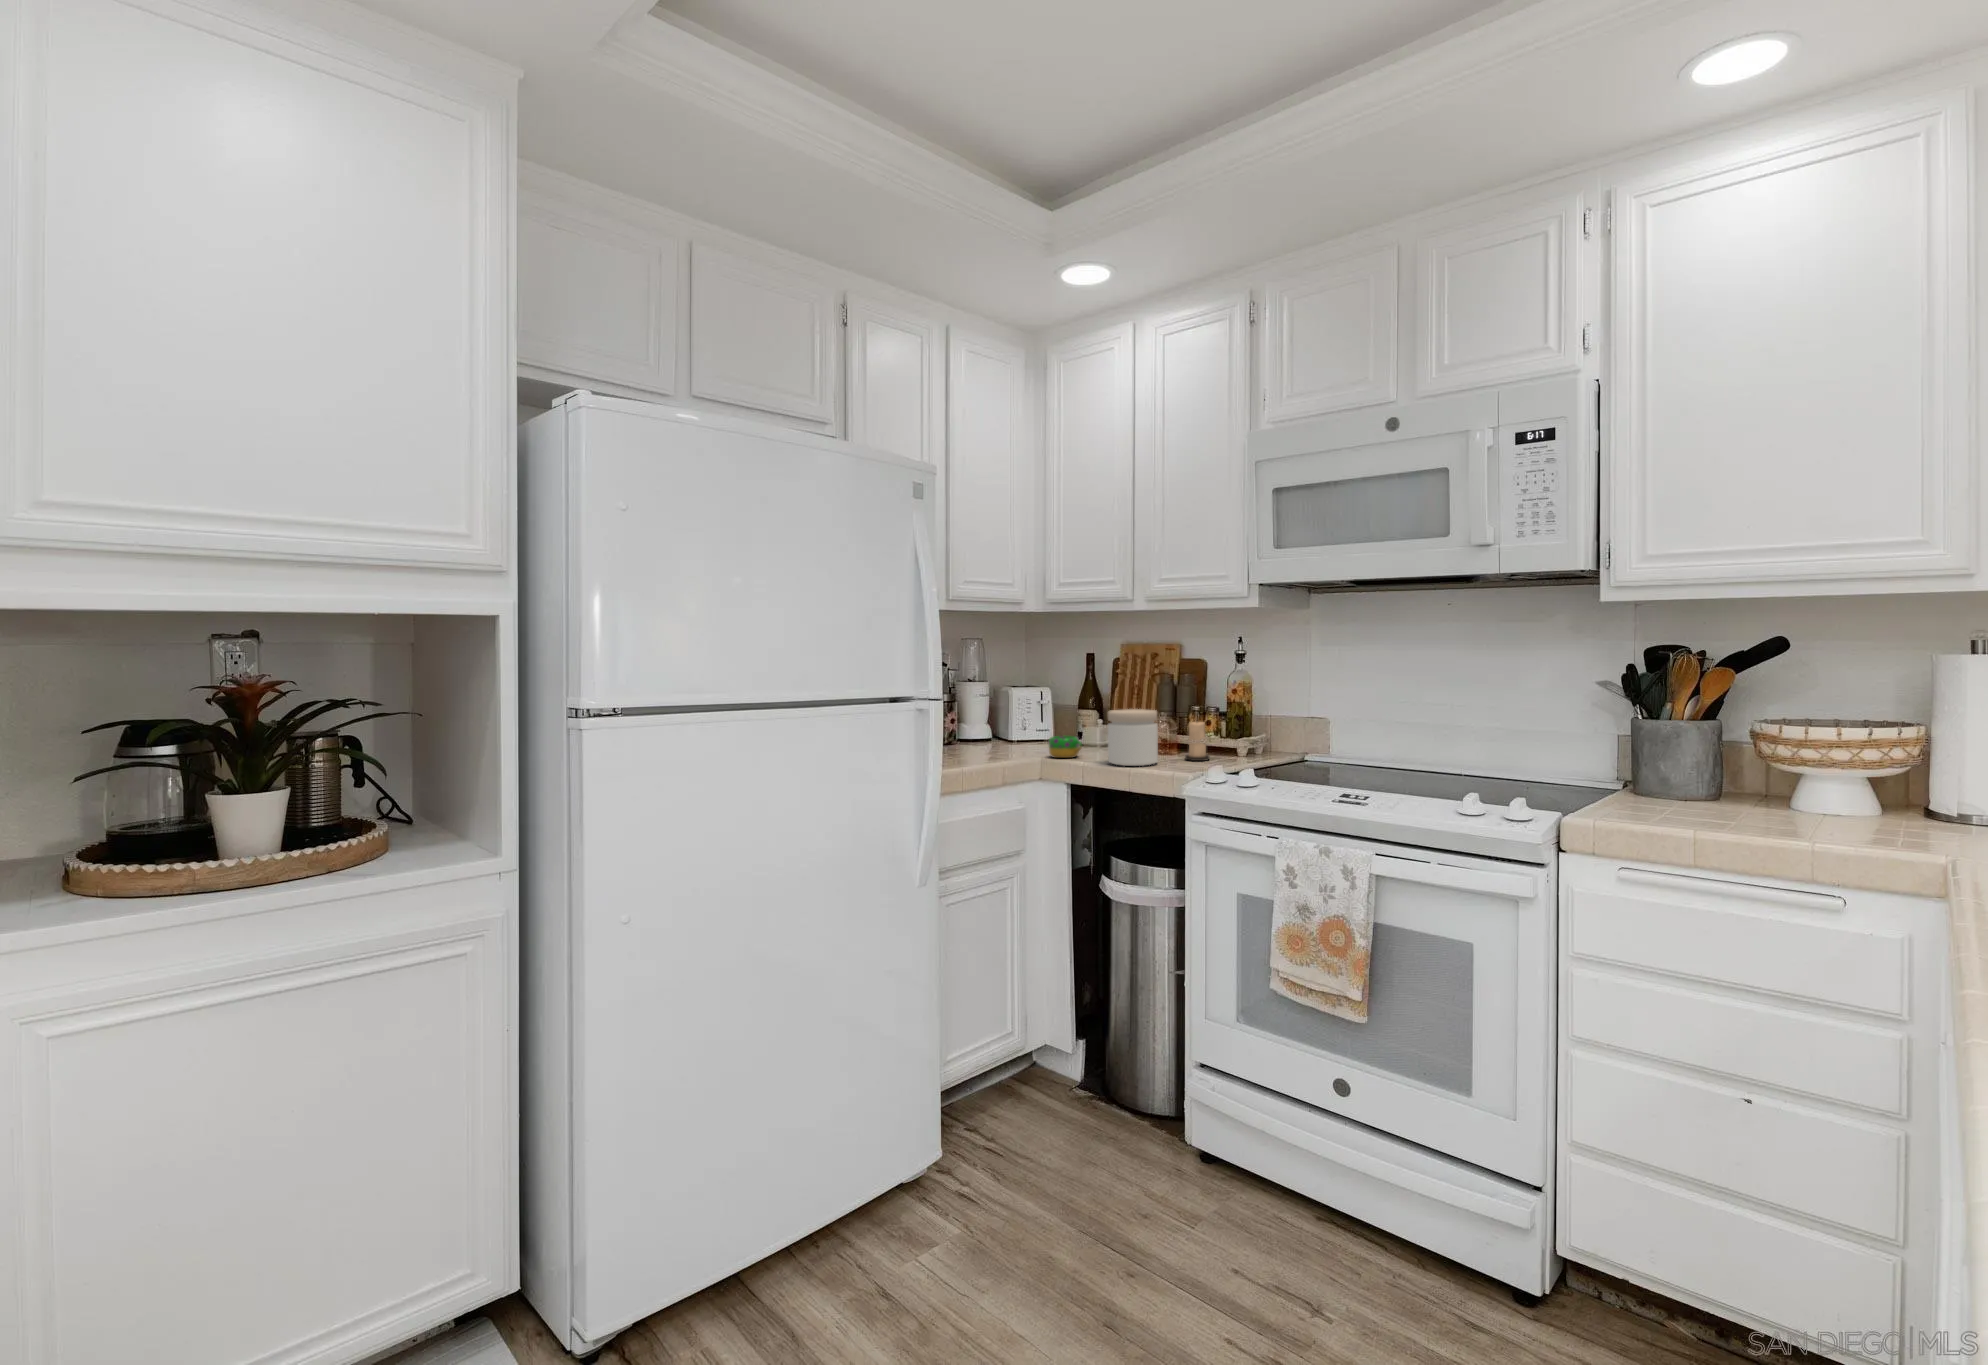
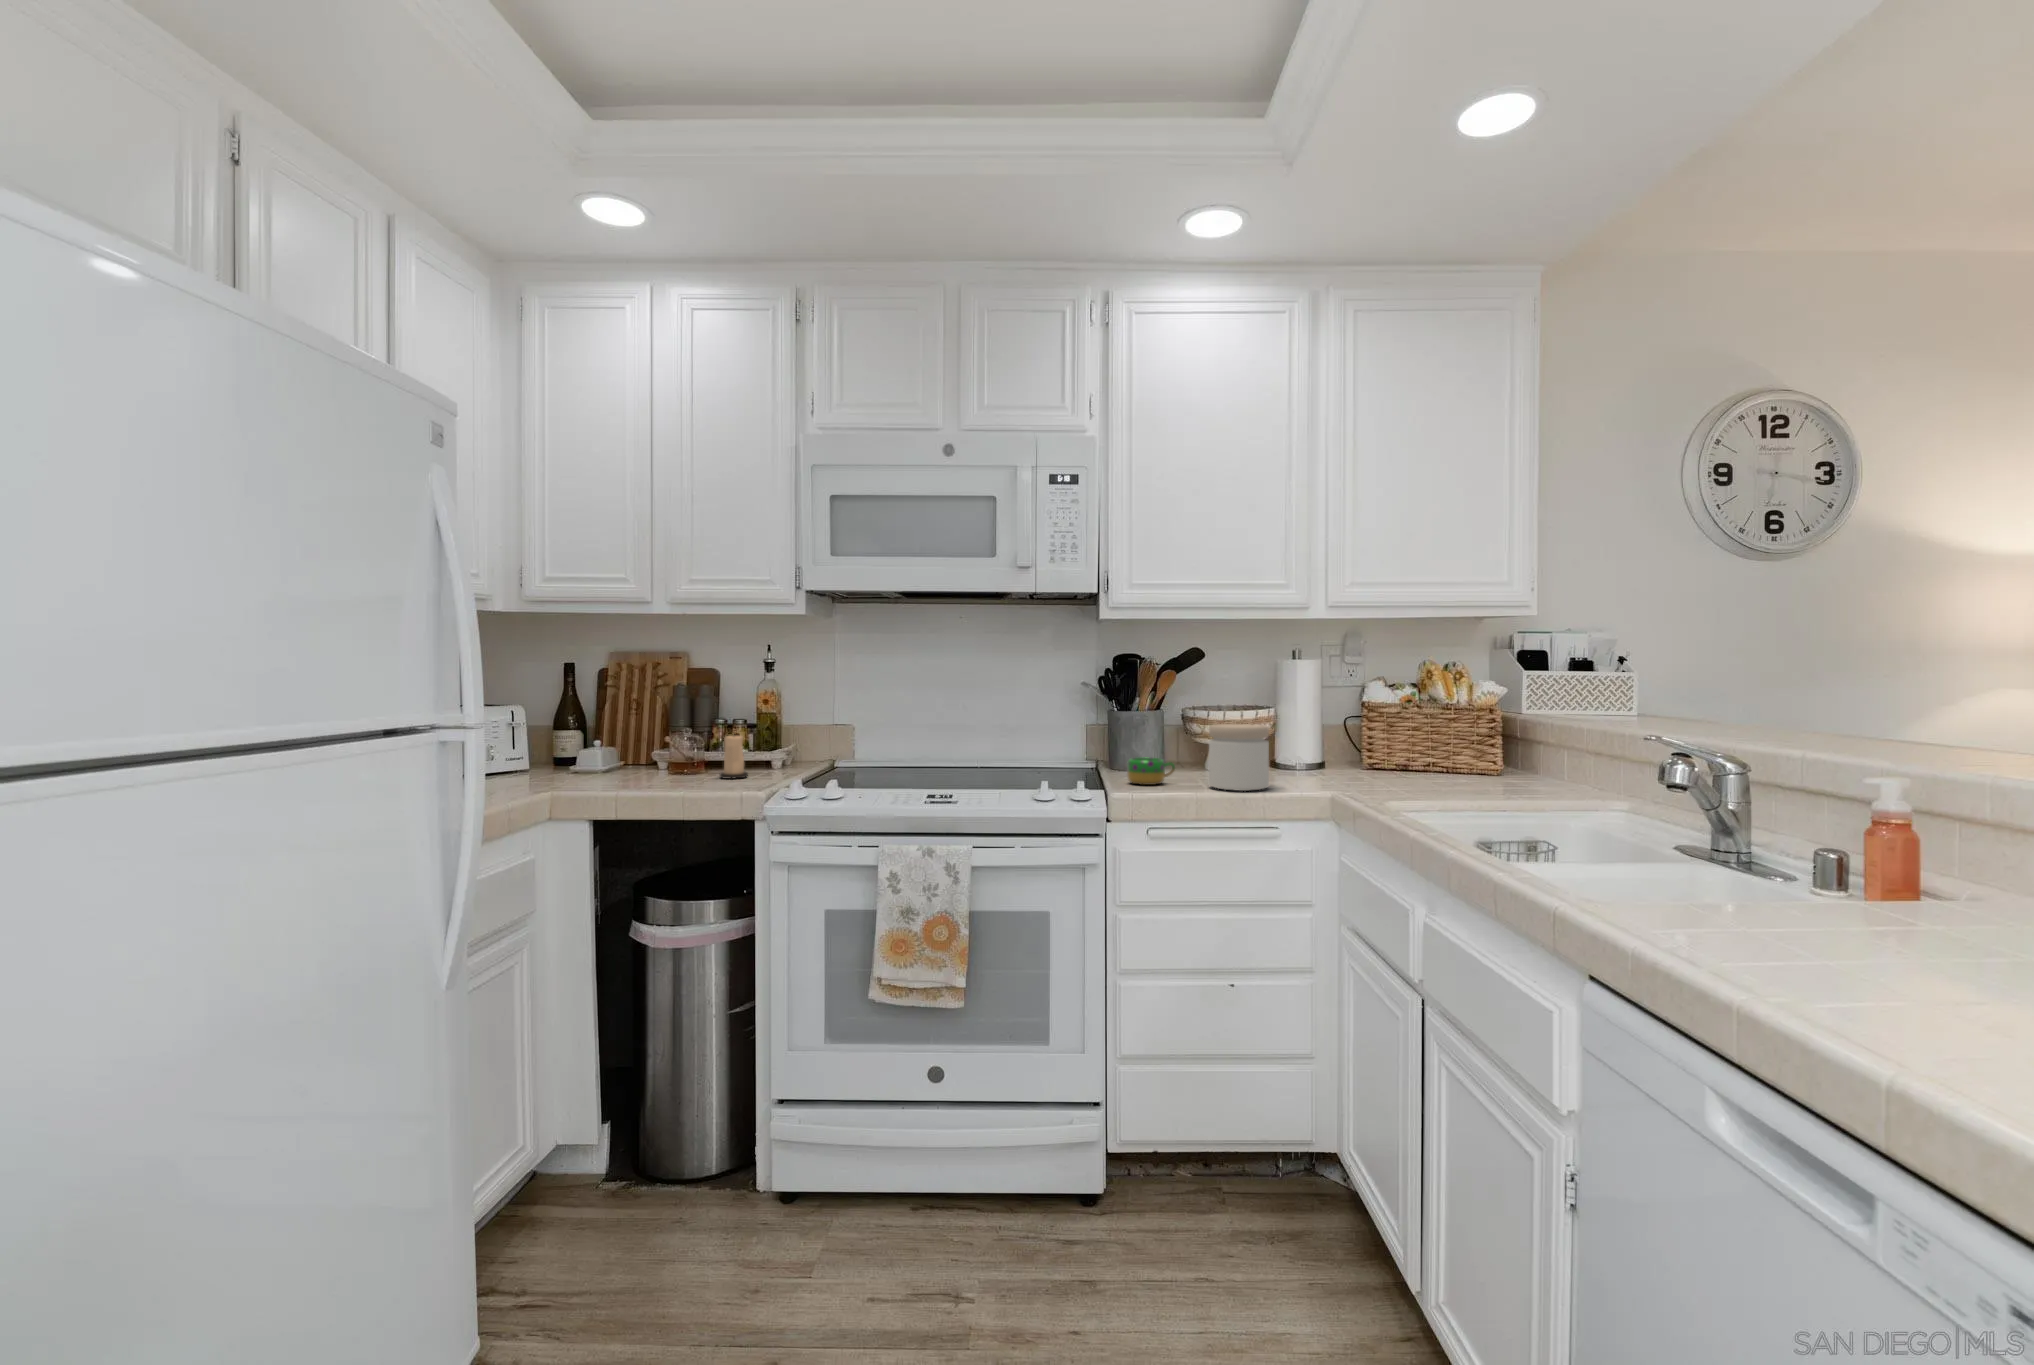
jar: present [1108,709,1158,766] -> present [1209,724,1269,791]
mug: present [1049,736,1082,758] -> present [1127,757,1175,785]

